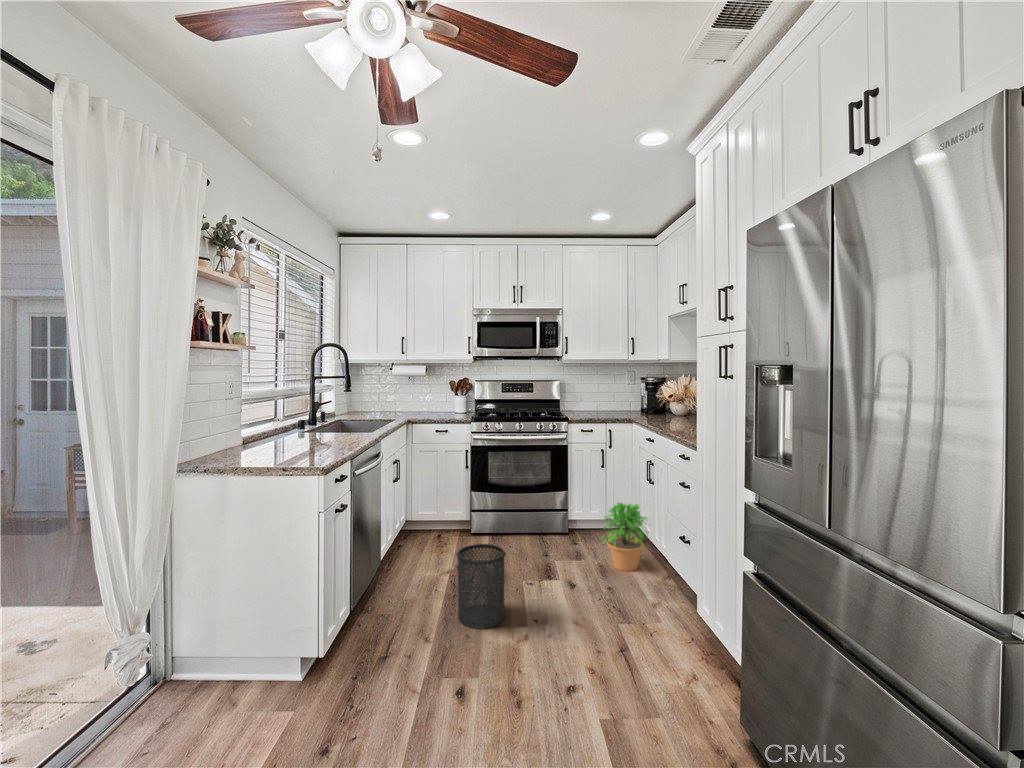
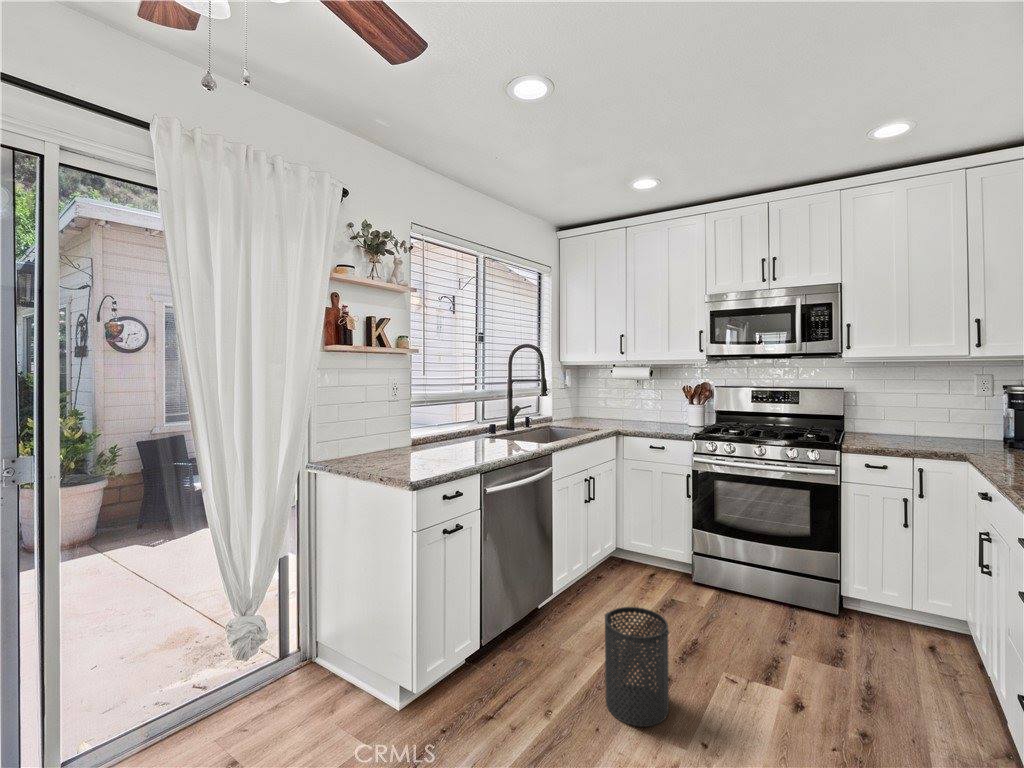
potted plant: present [603,502,648,571] -> none [869,593,975,717]

